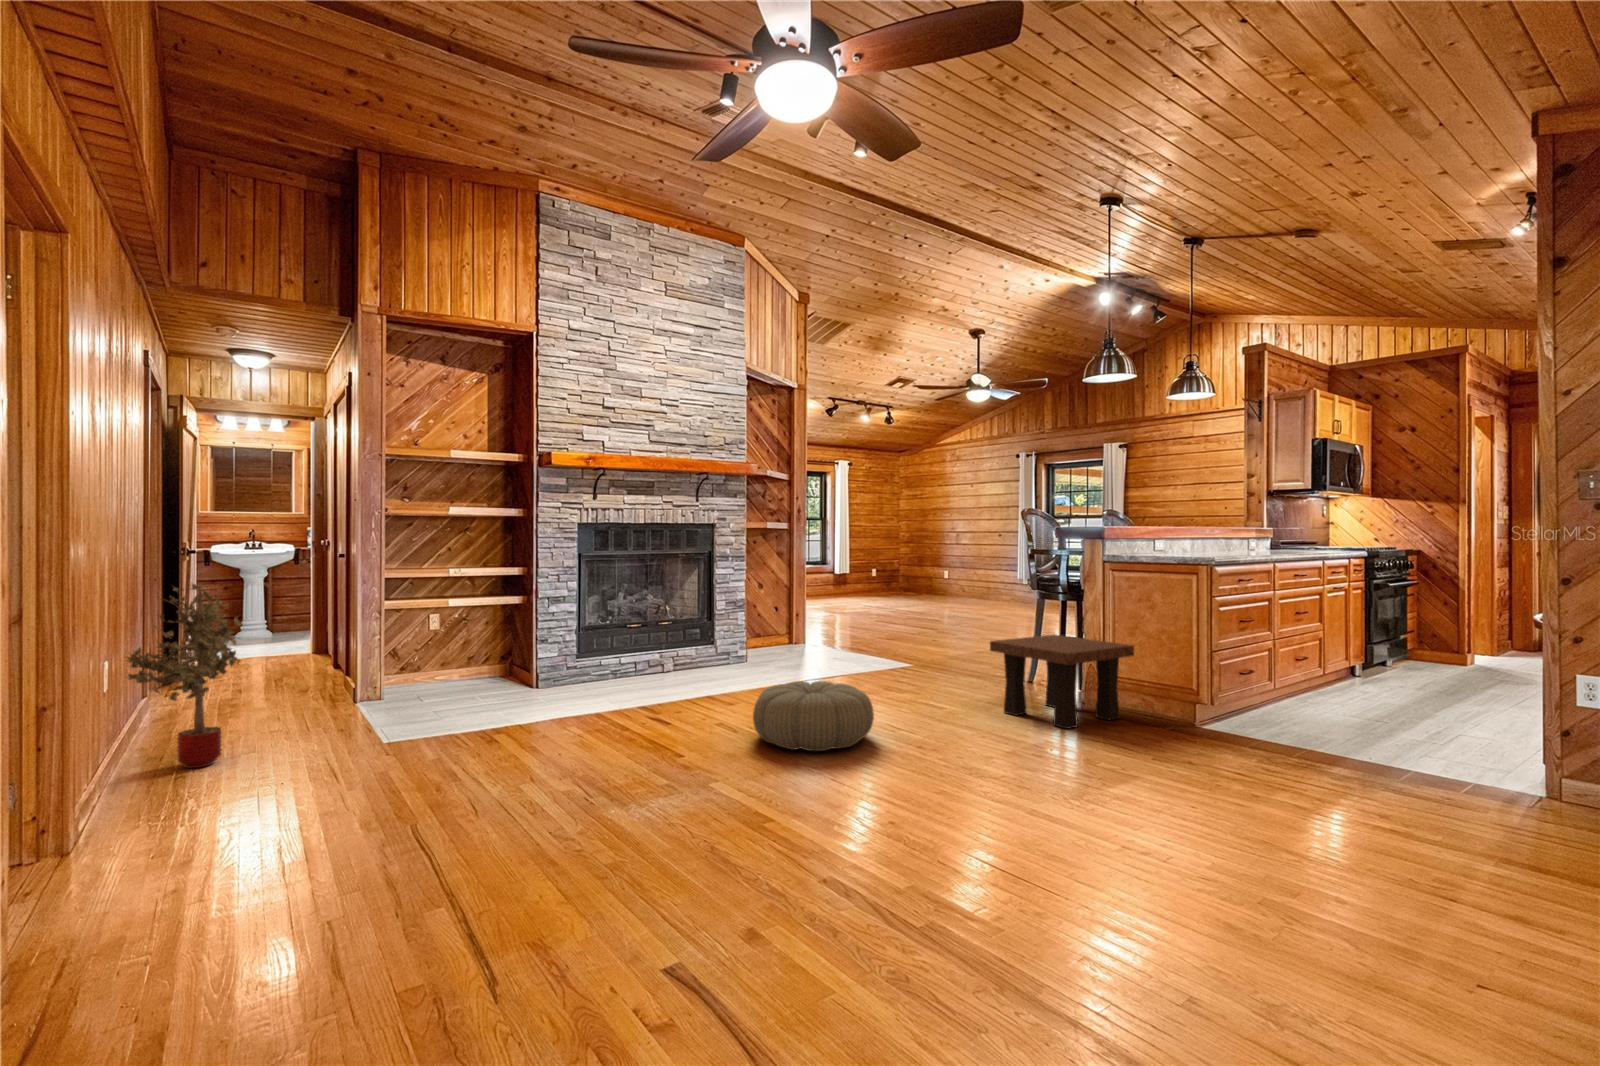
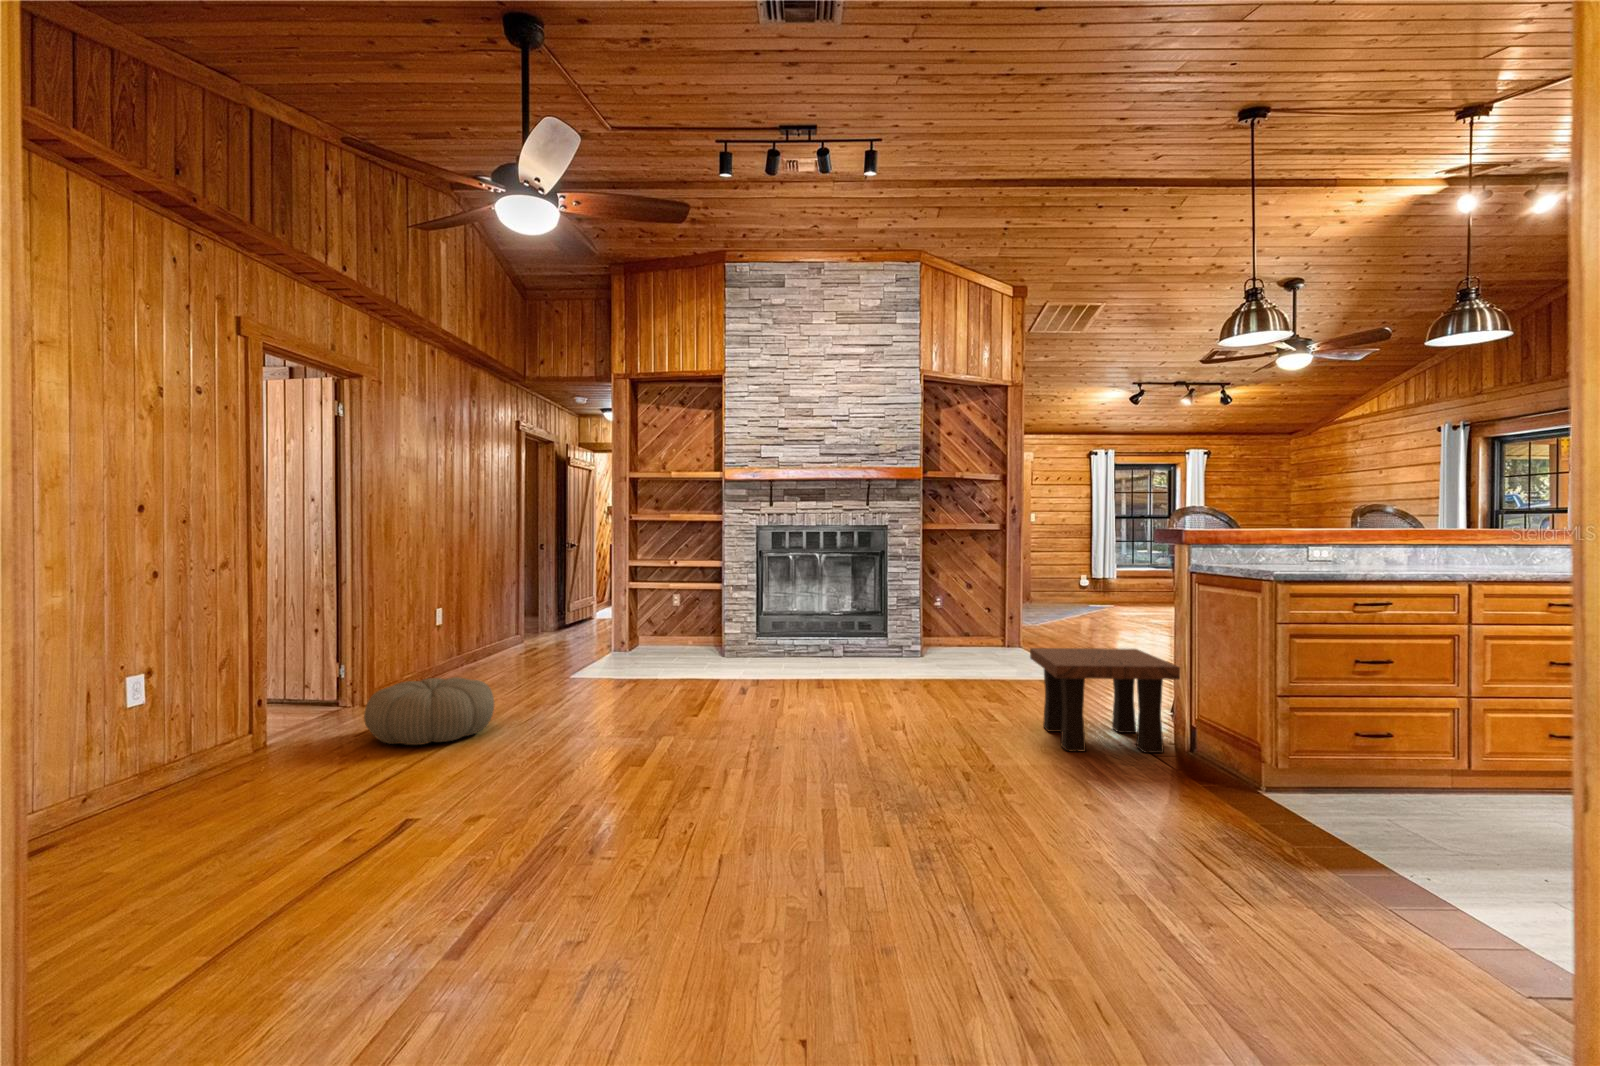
potted tree: present [126,584,242,768] -> none [433,566,504,677]
pouf: present [753,681,874,751] -> present [364,677,494,745]

